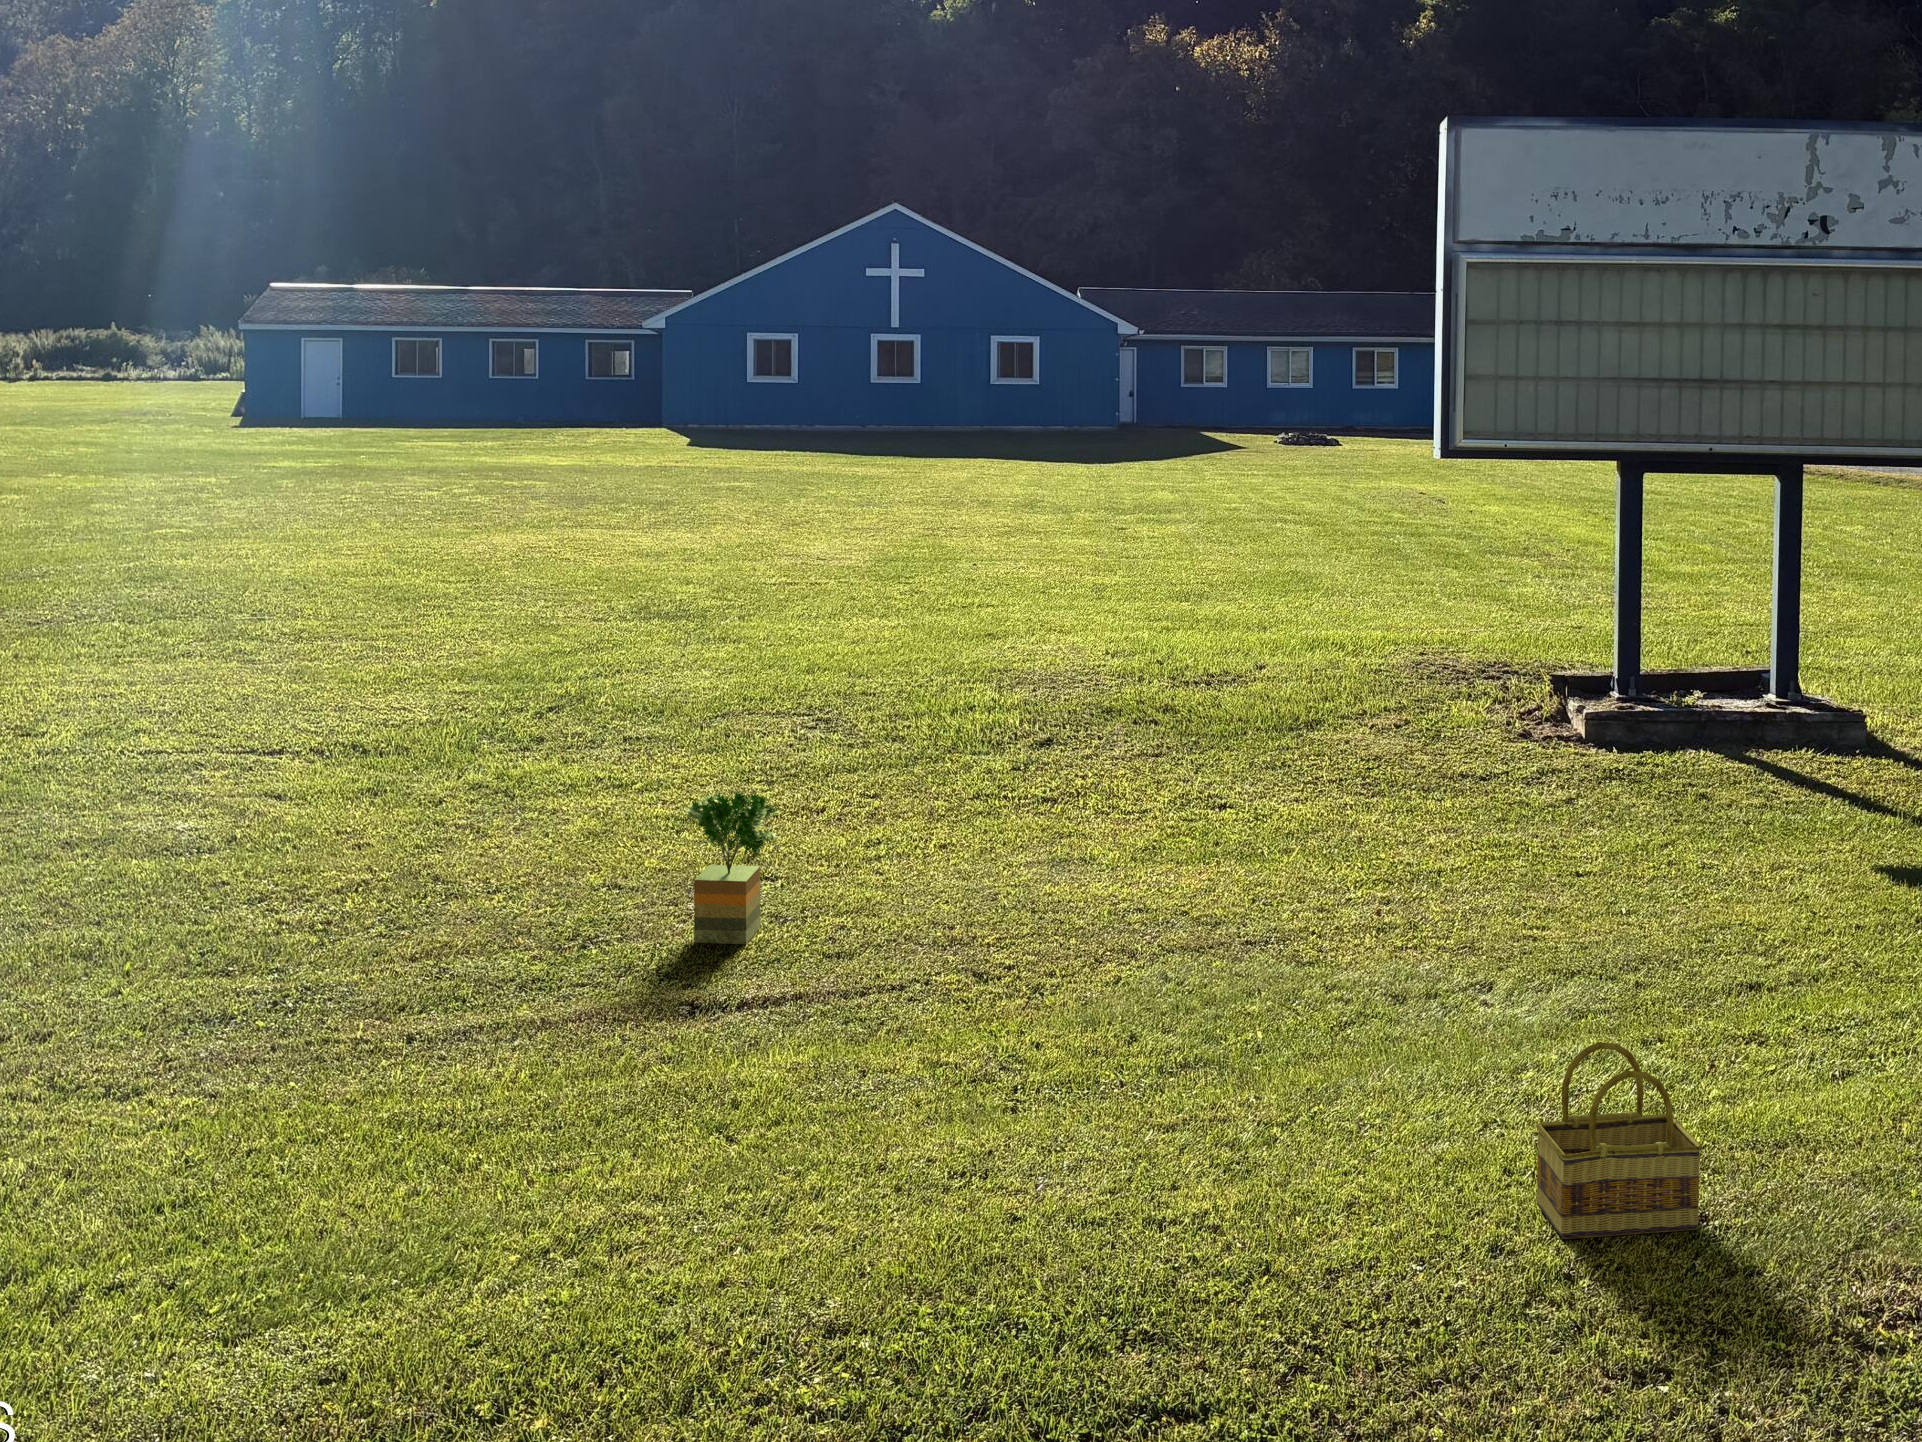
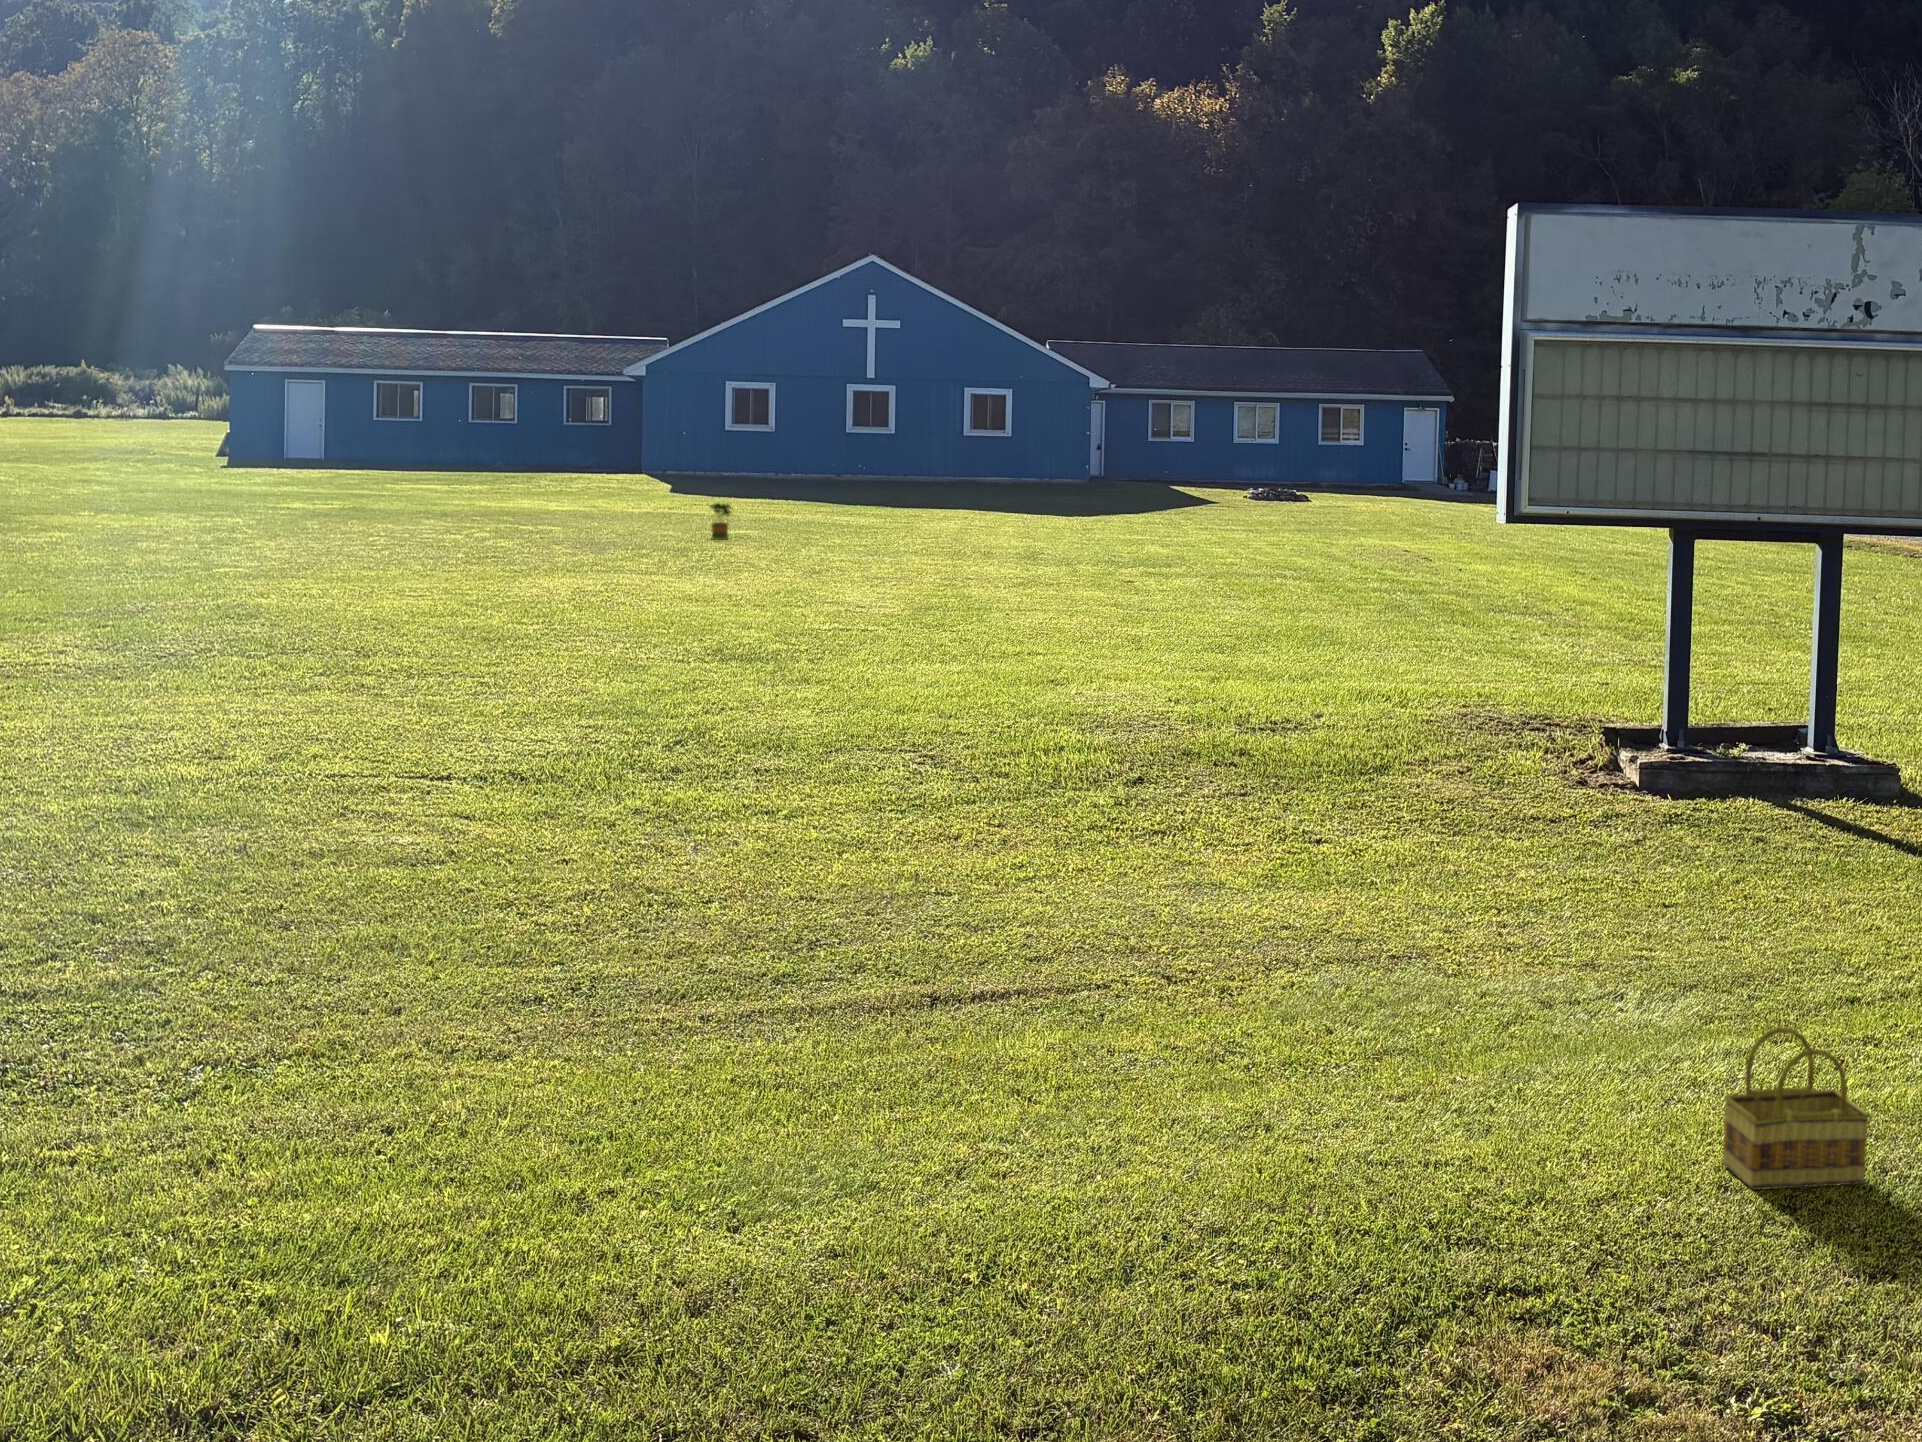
potted tree: present [685,792,778,944] -> present [710,503,732,540]

